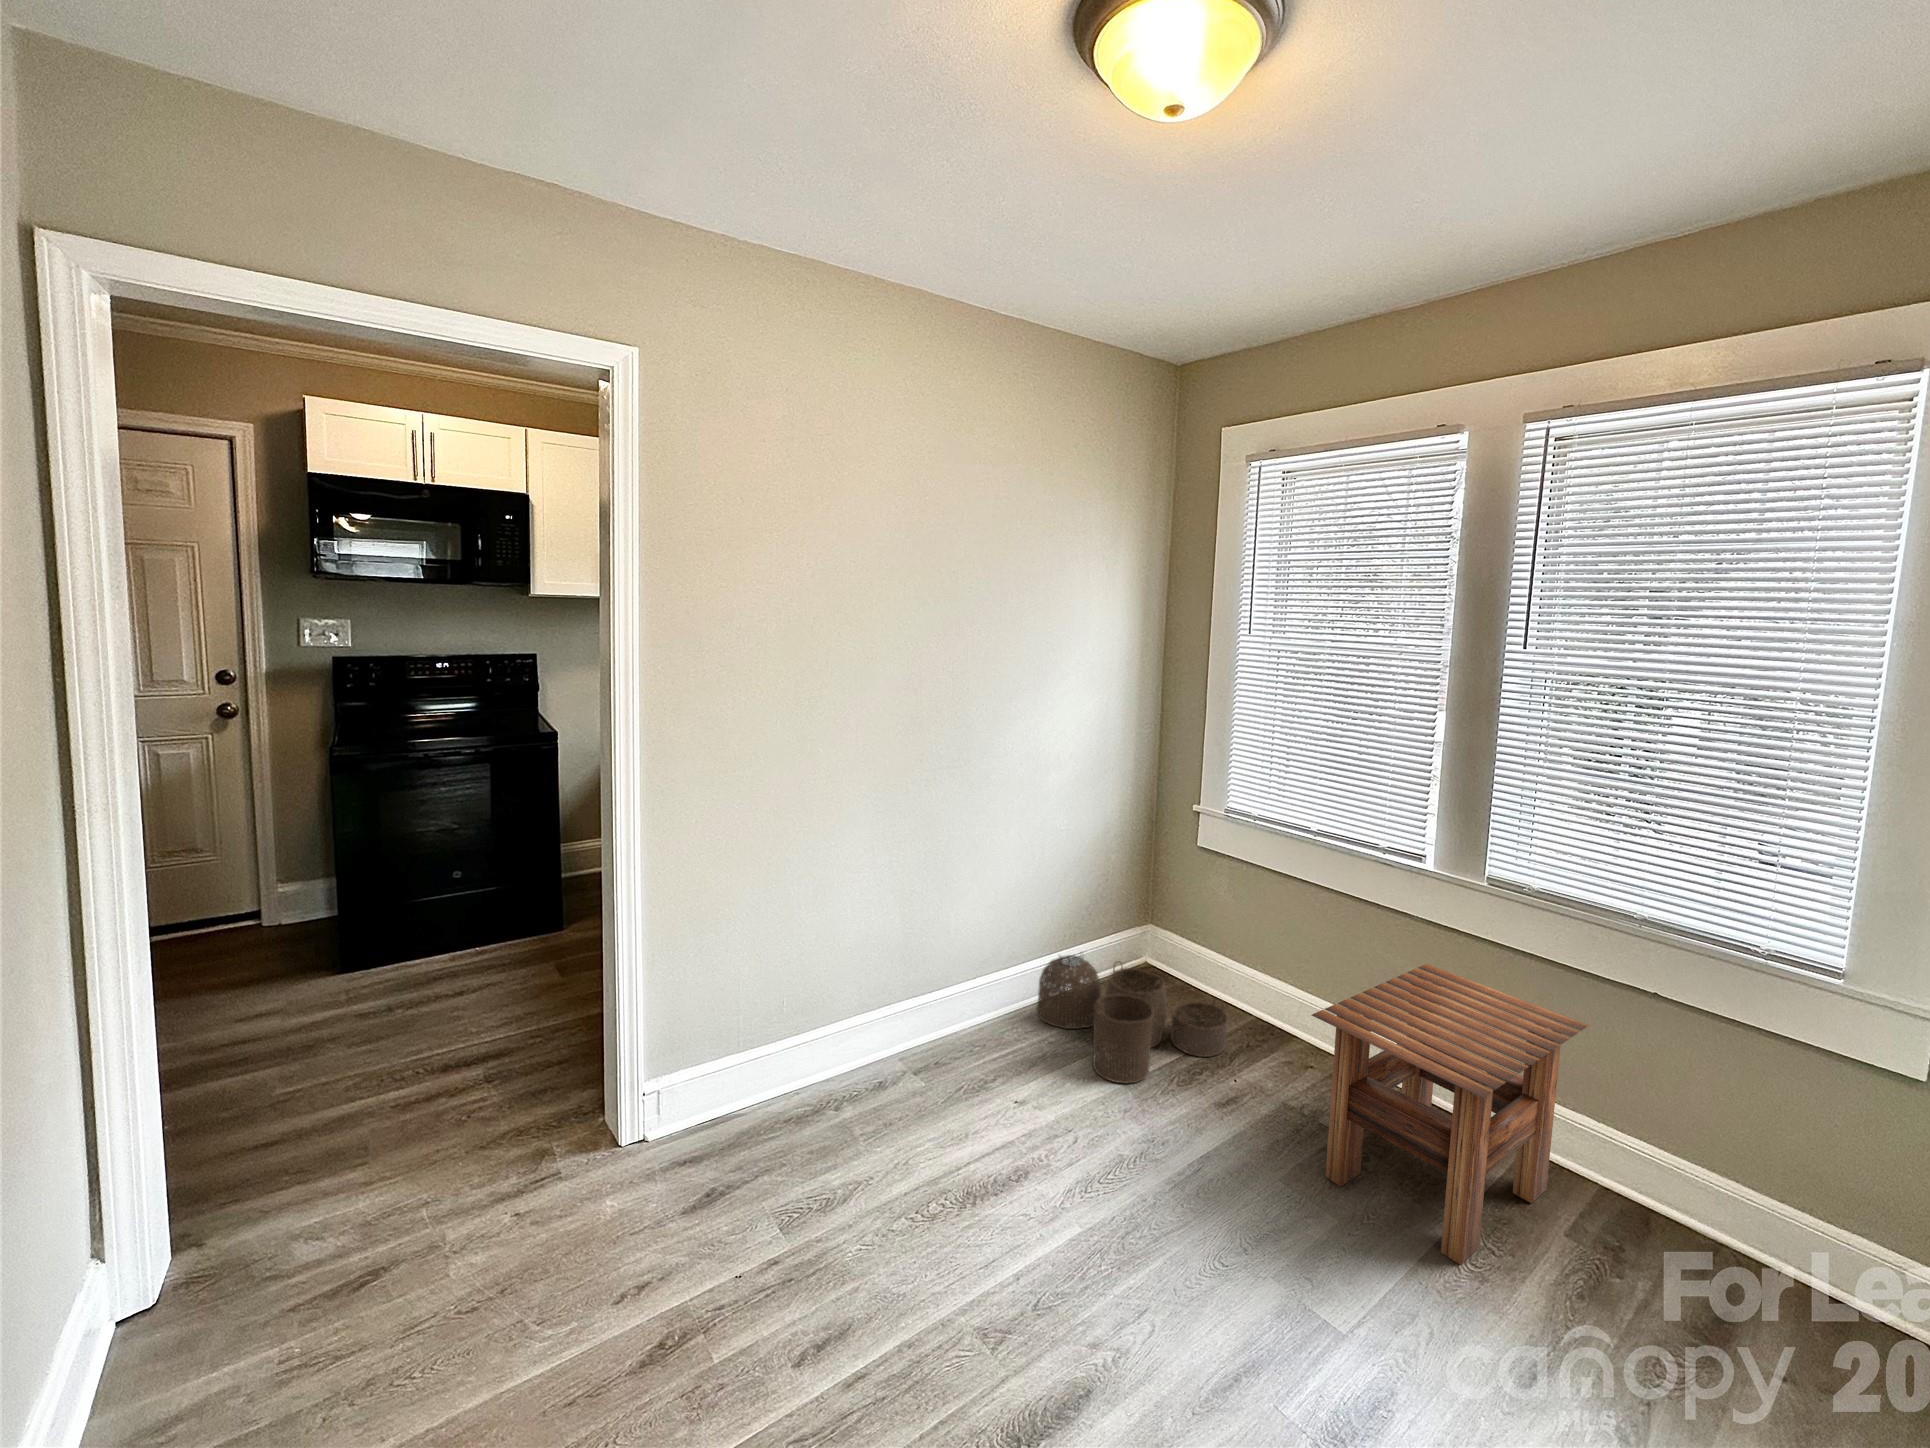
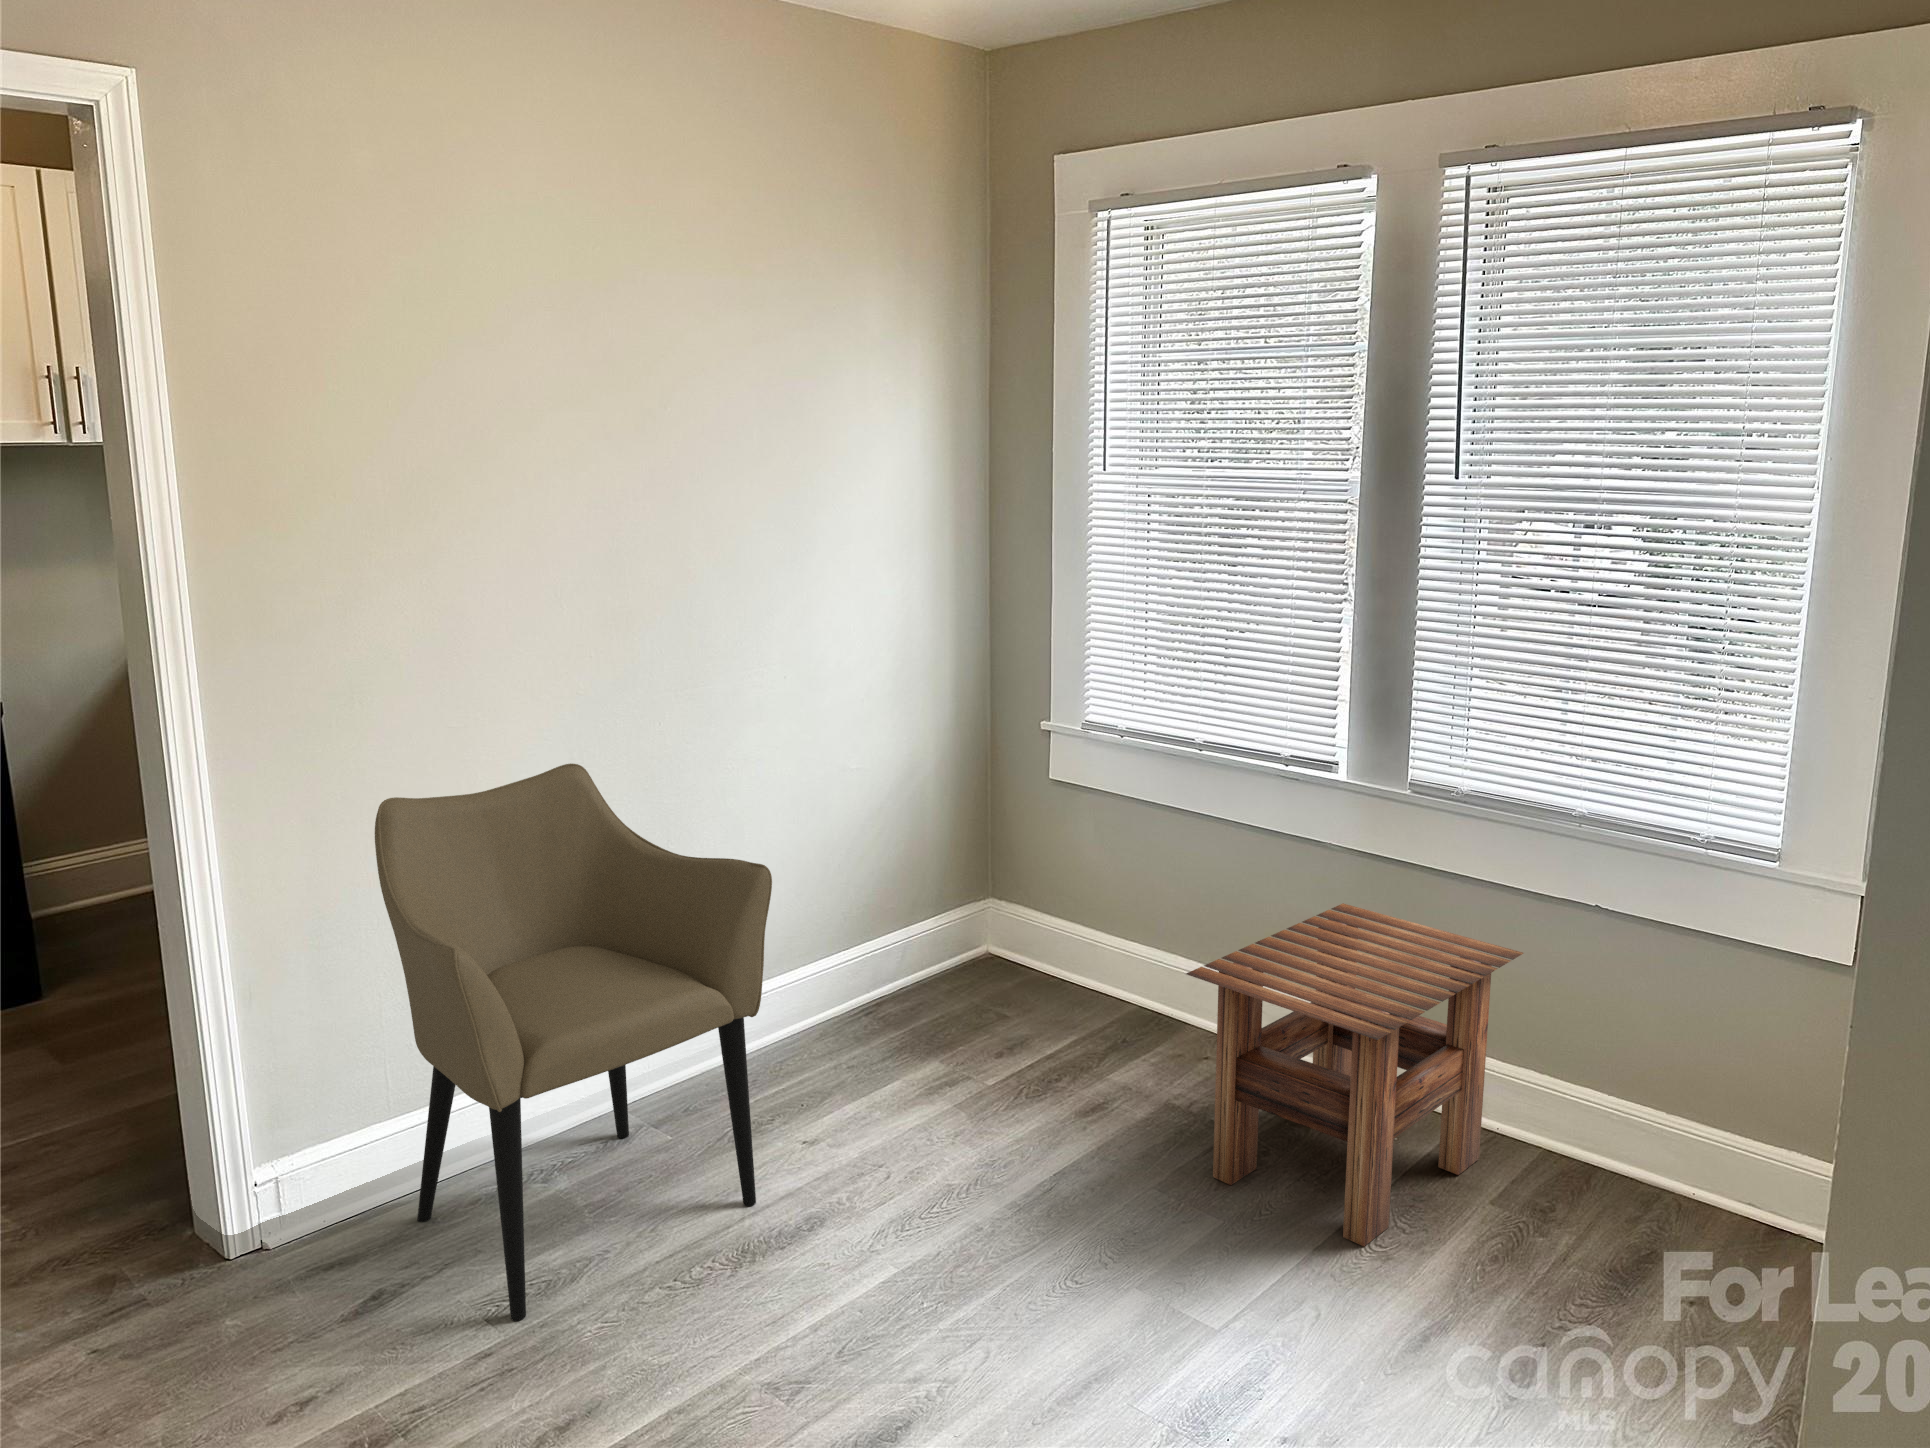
armchair: none [742,817,1006,1234] -> present [375,763,772,1321]
woven basket: present [1036,955,1228,1083] -> none [829,941,1097,1103]

